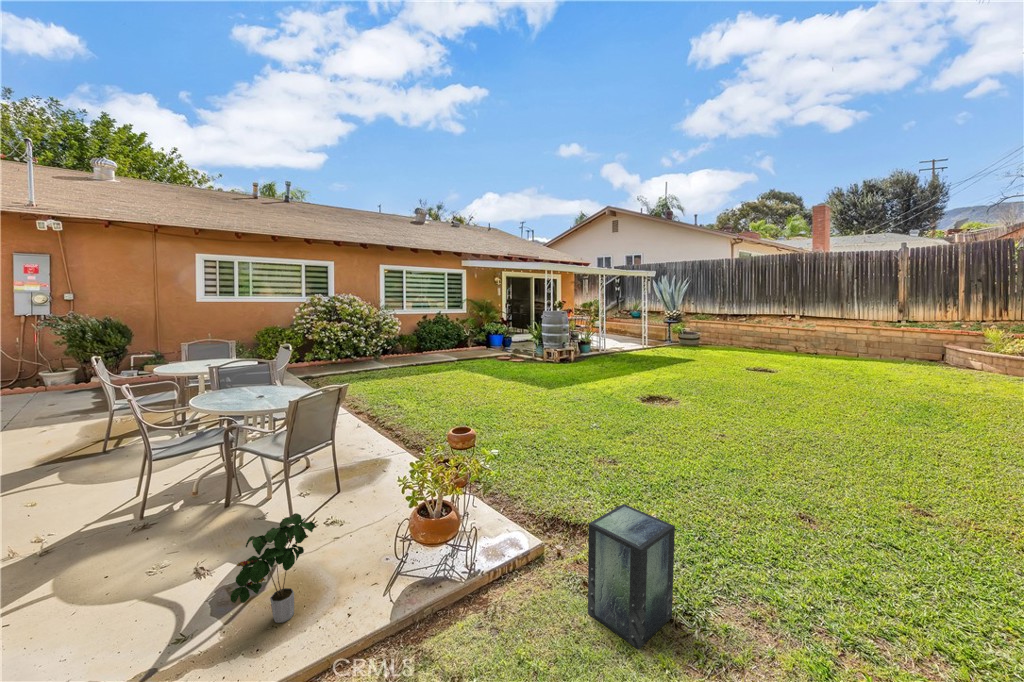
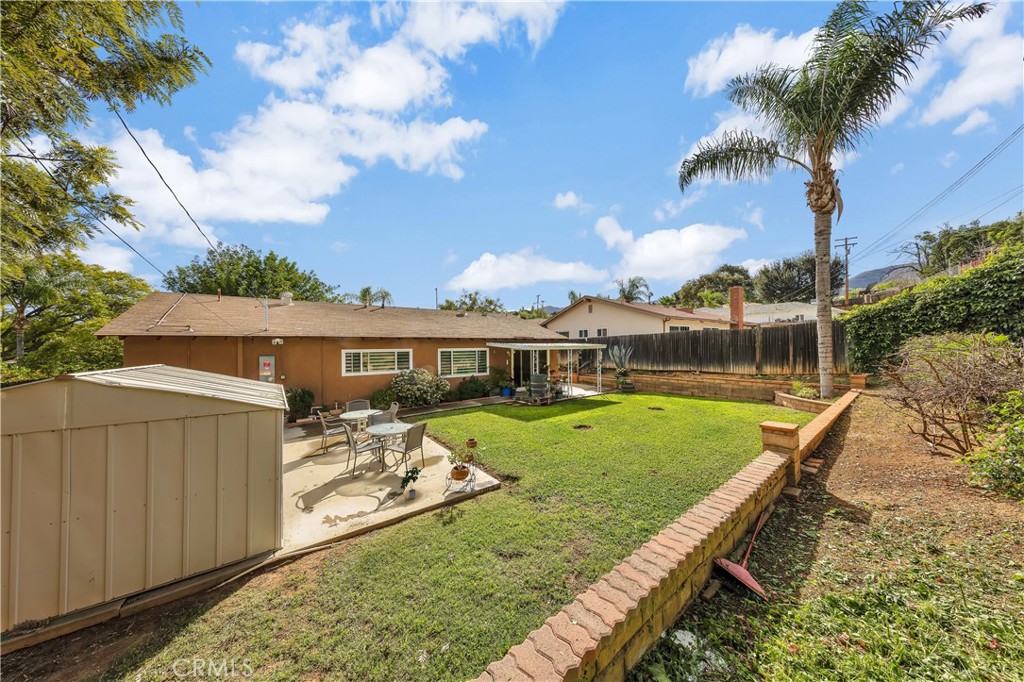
storage box: present [588,504,675,649] -> none [502,464,528,504]

